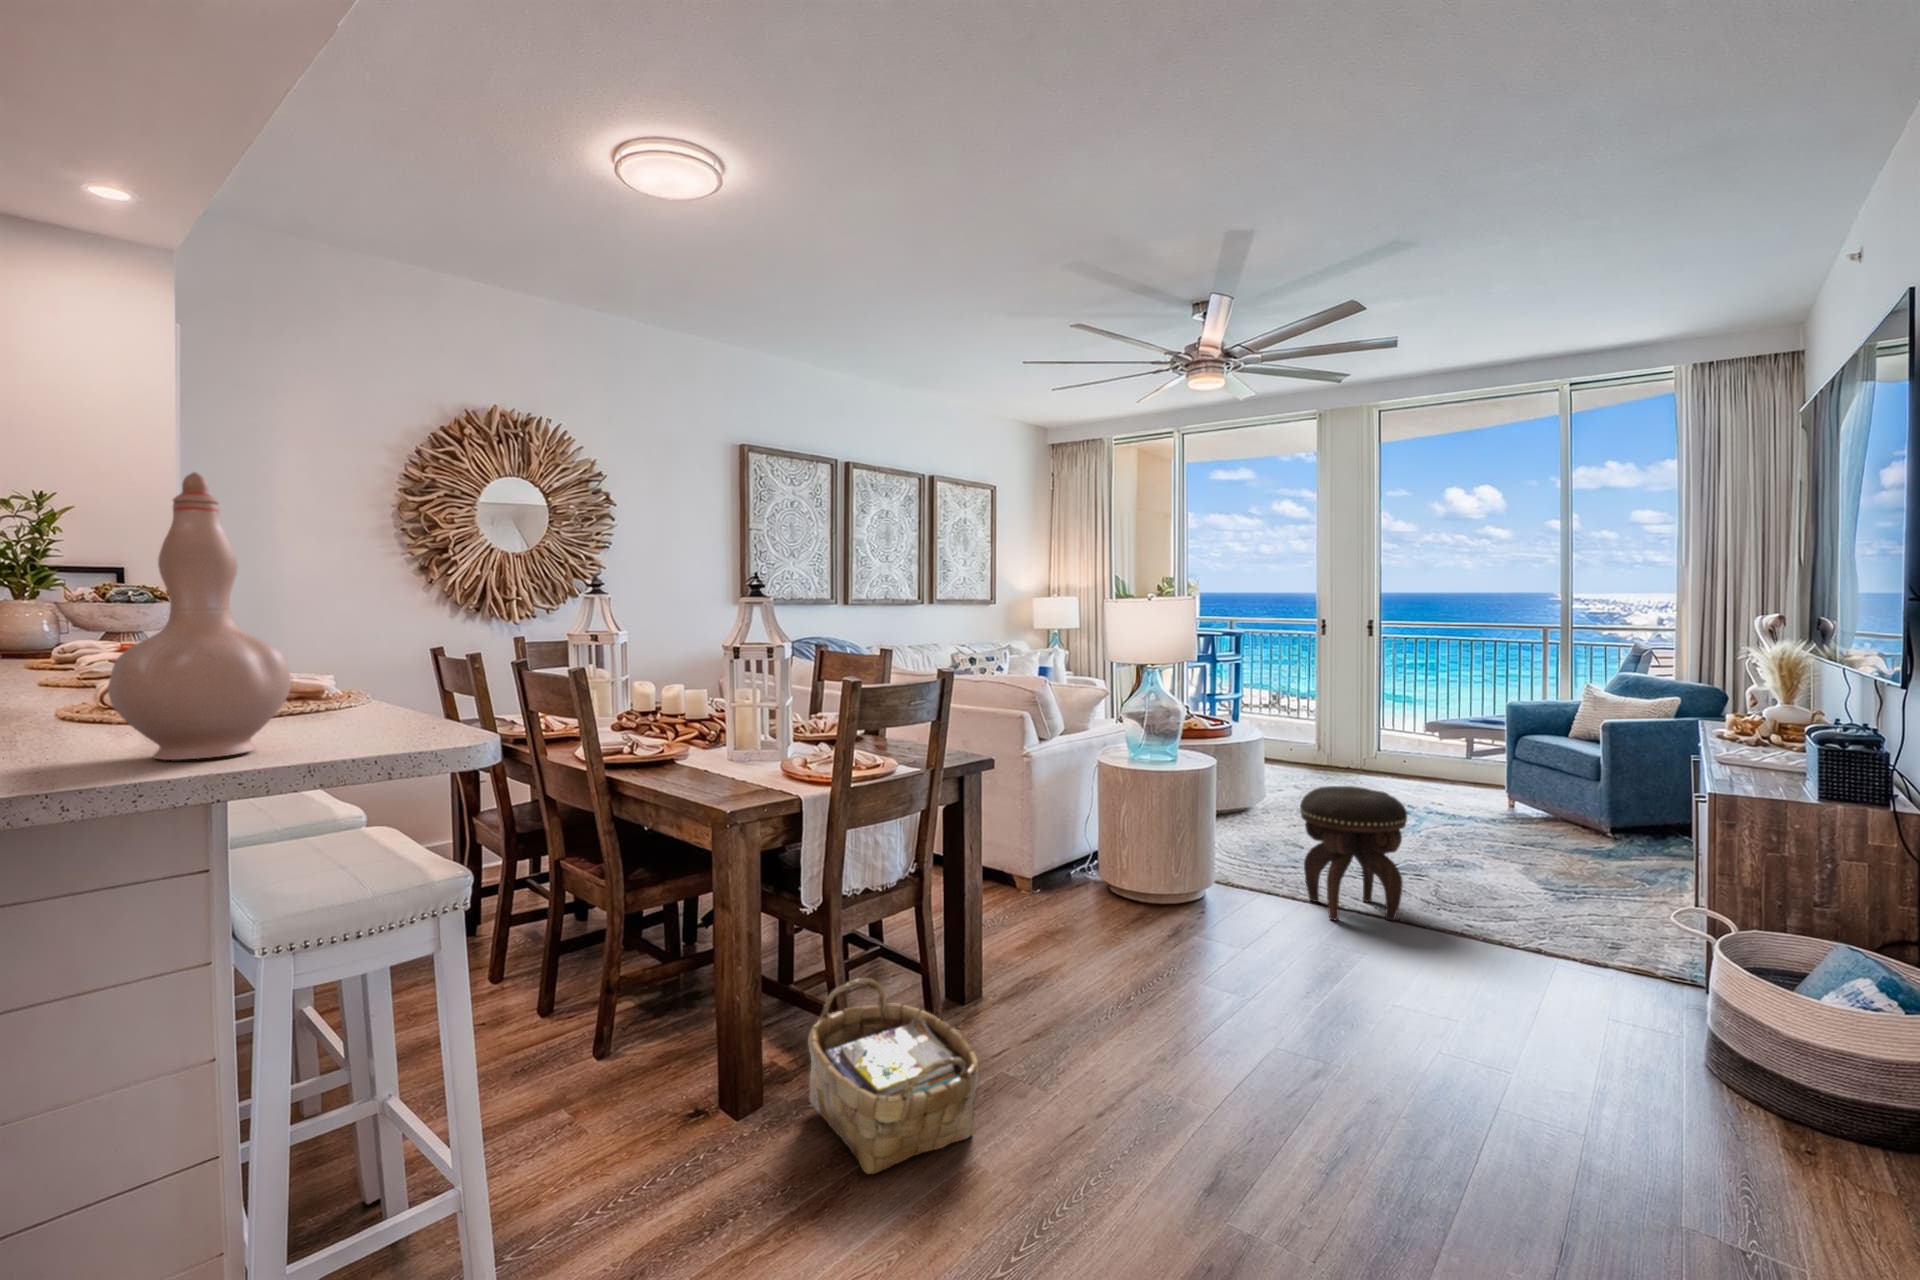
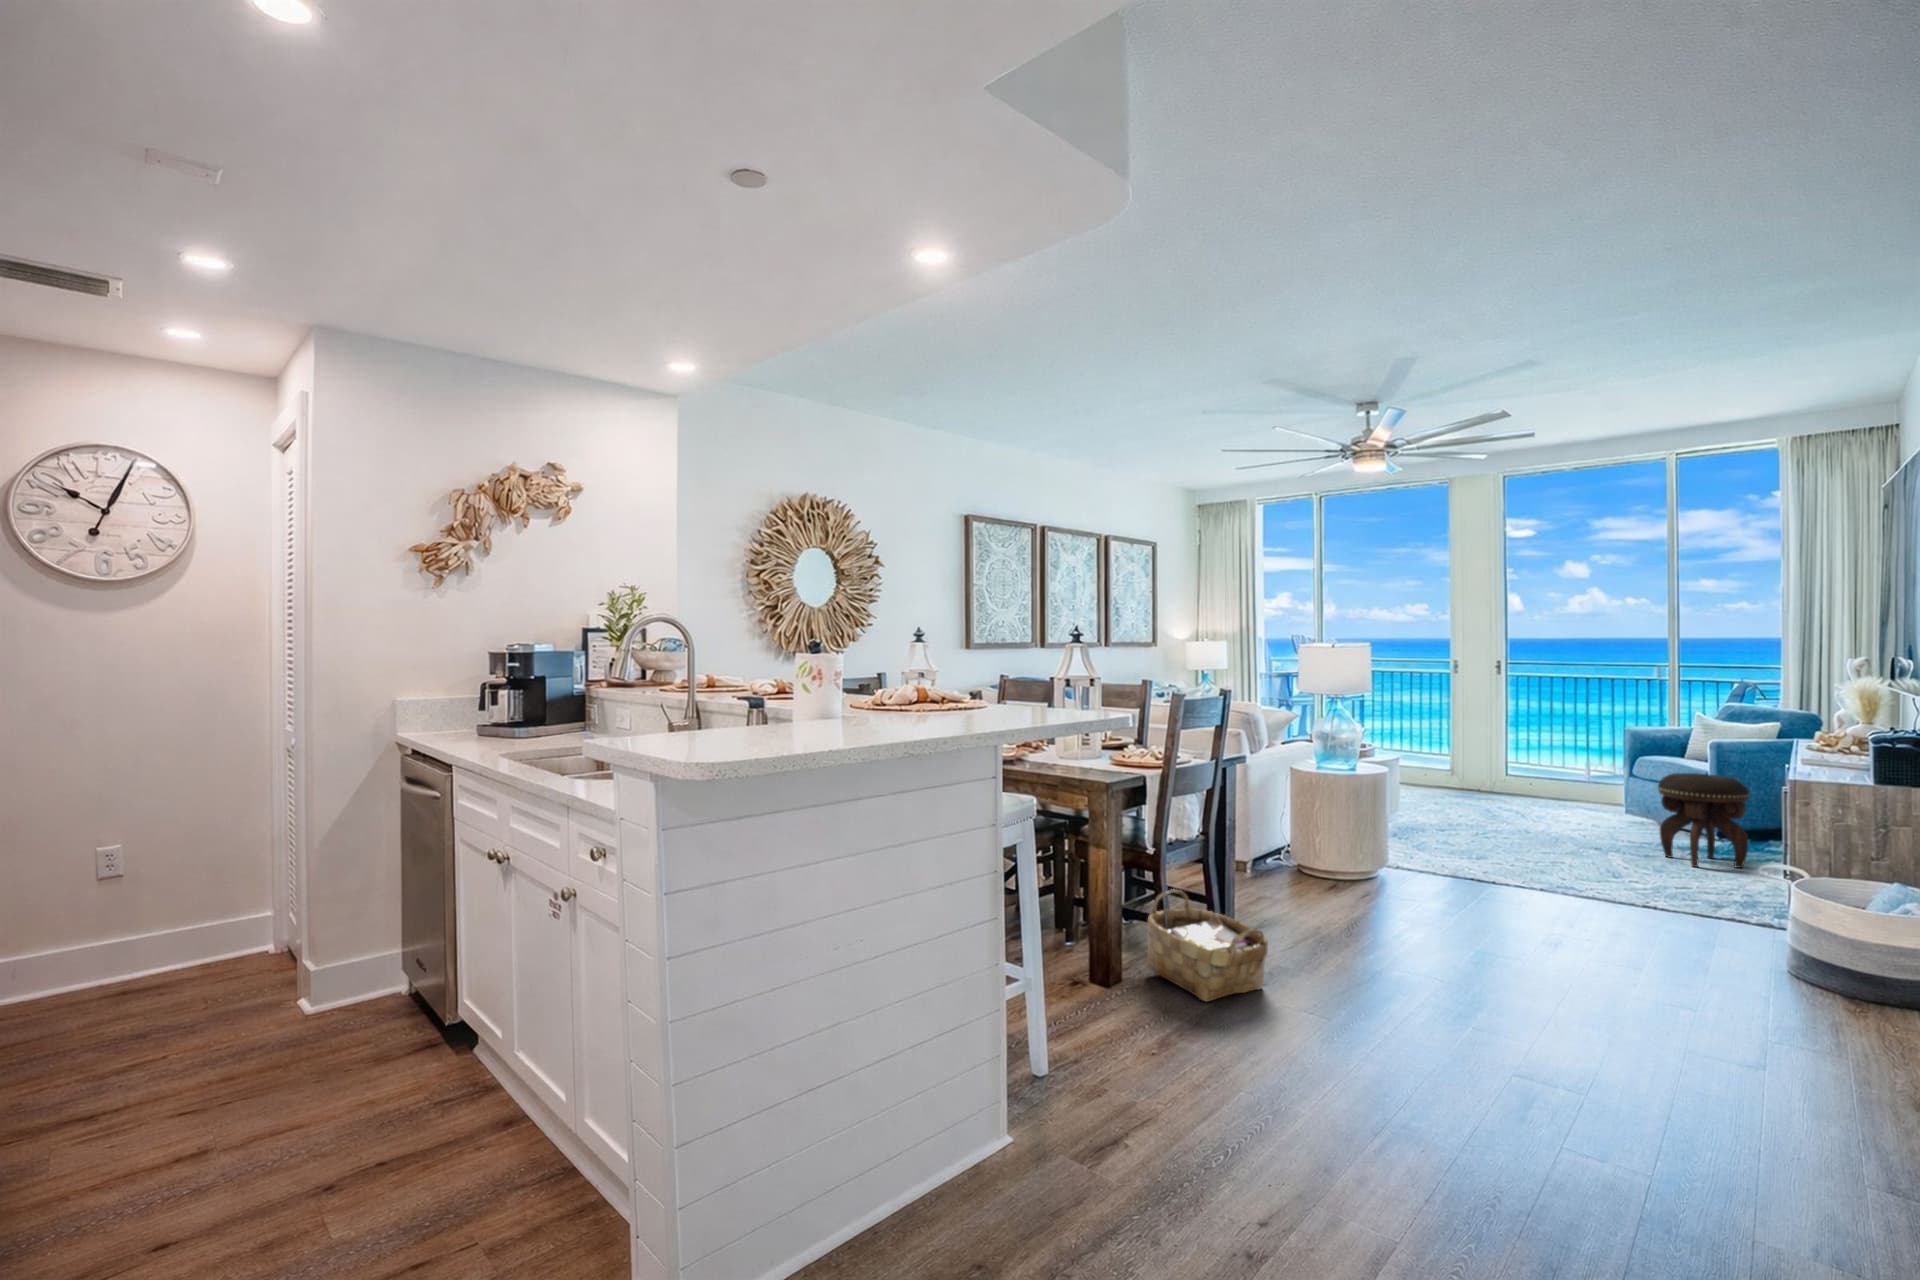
vase: present [108,472,291,760] -> none [945,575,1011,707]
footstool: present [1300,786,1407,921] -> present [1658,773,1750,868]

